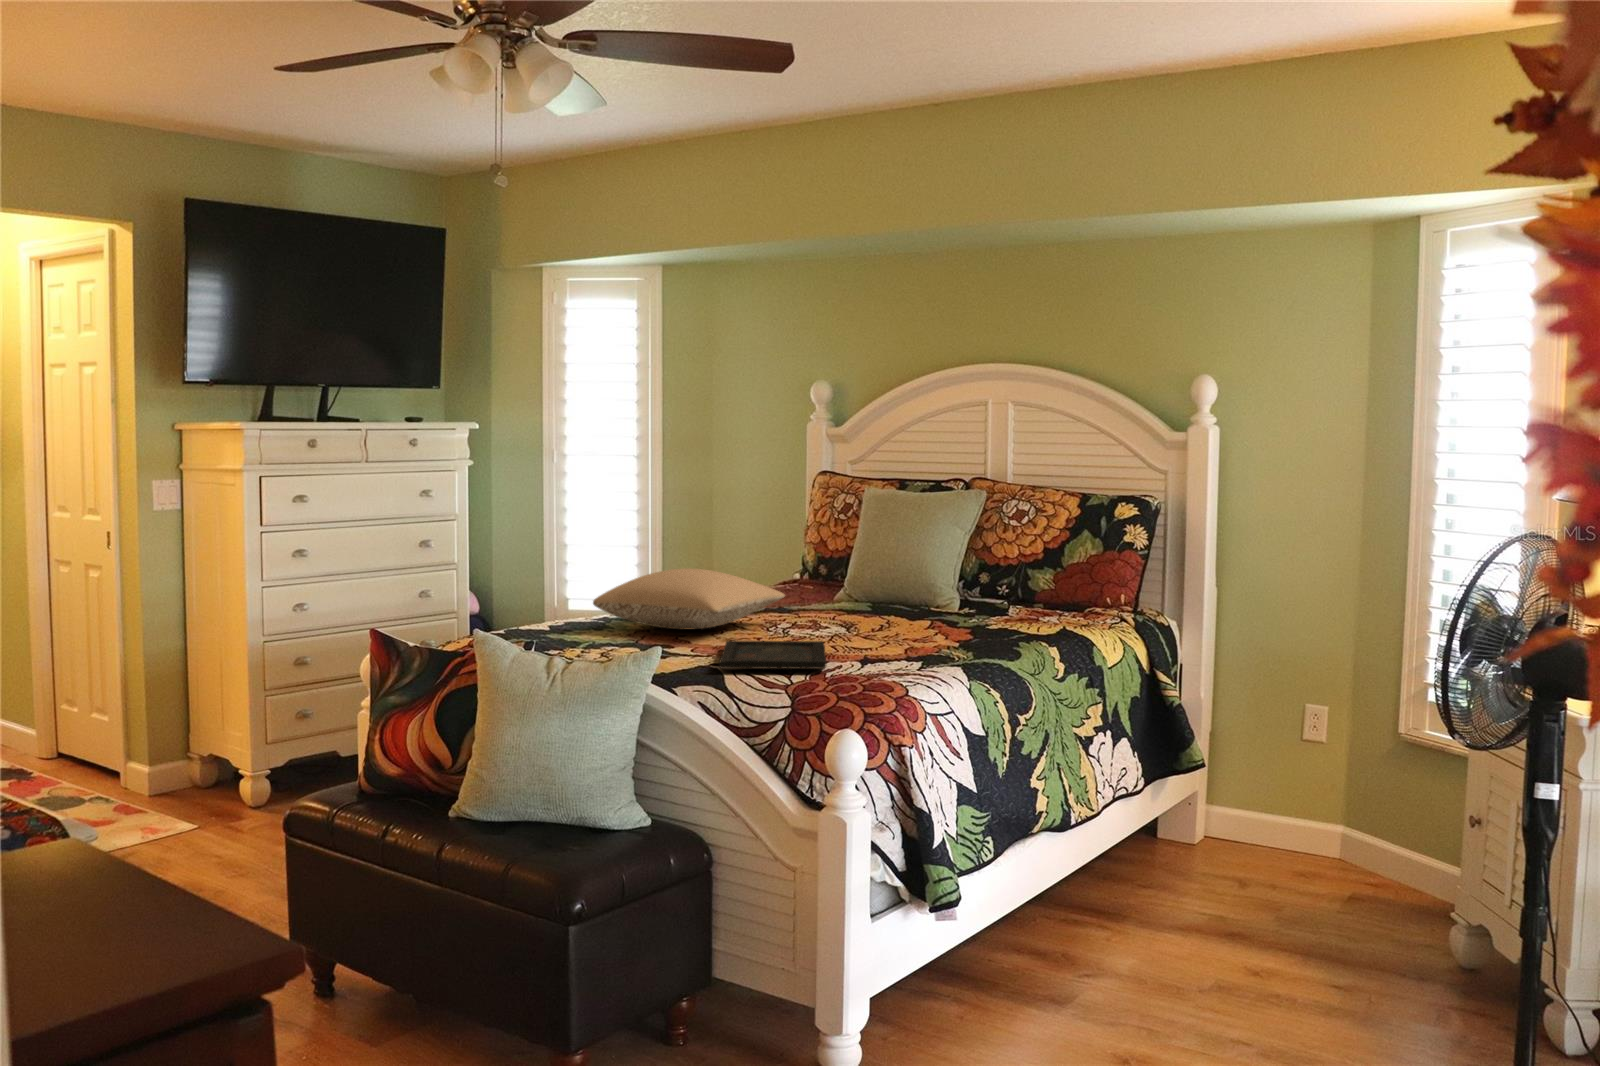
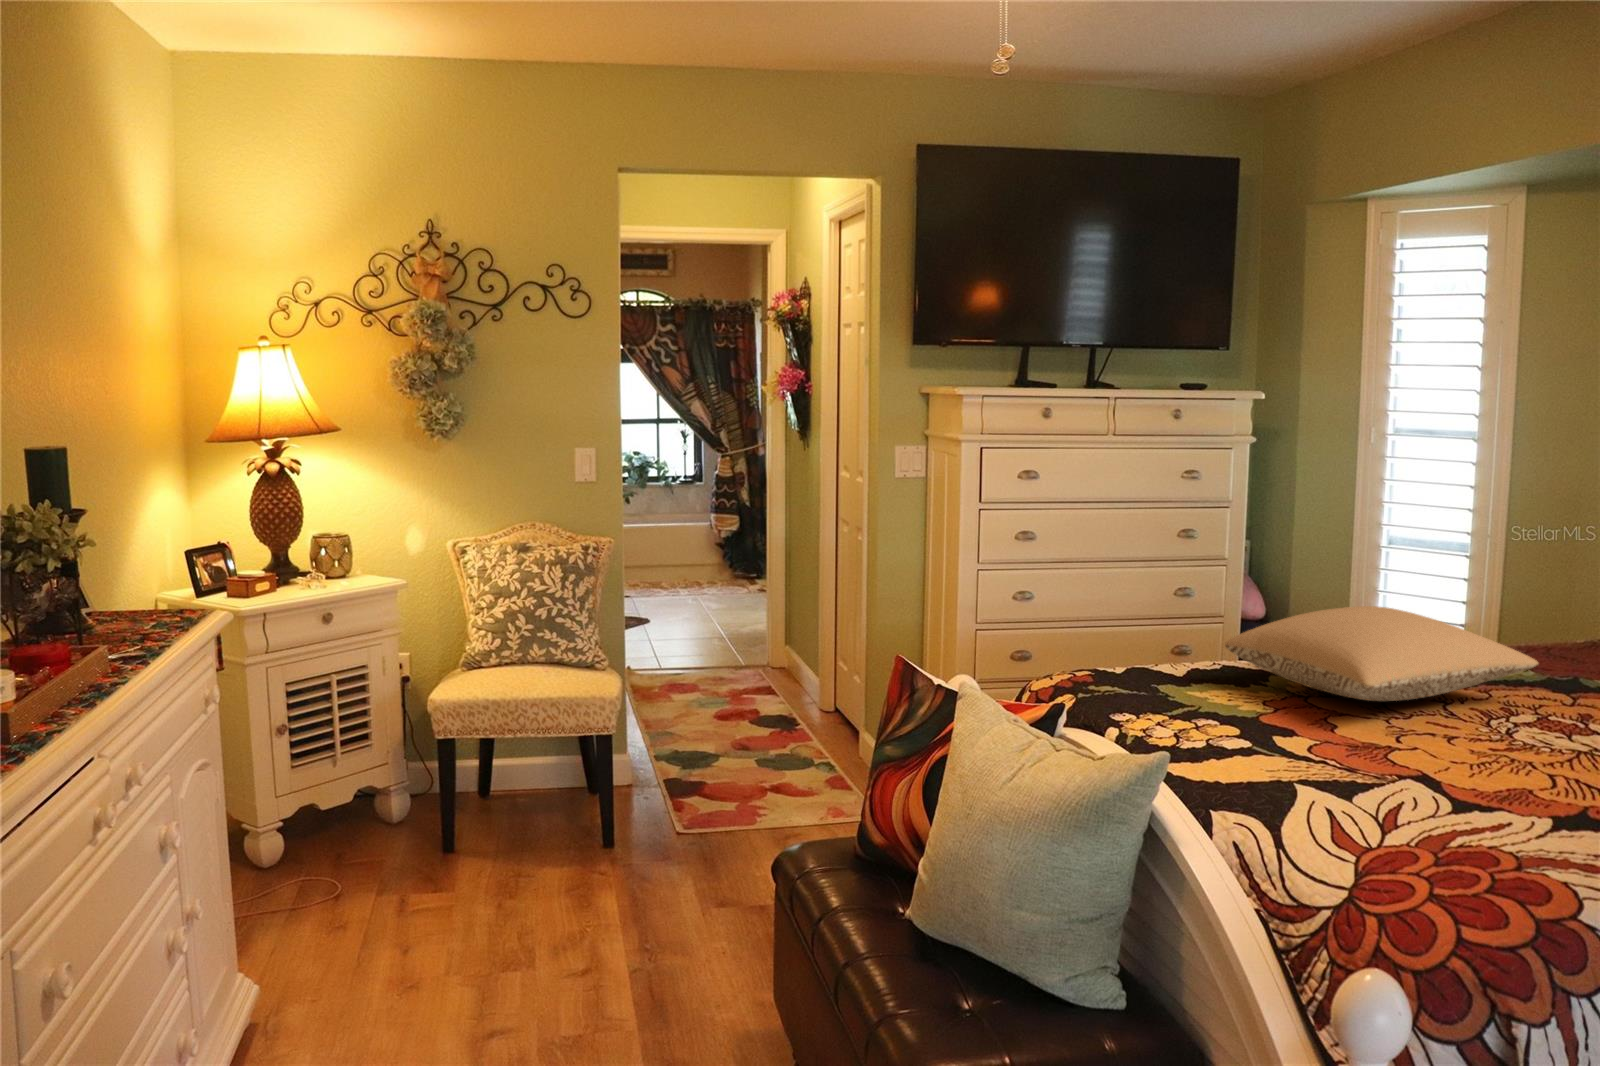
tray: present [719,640,826,669] -> none [1297,734,1536,824]

